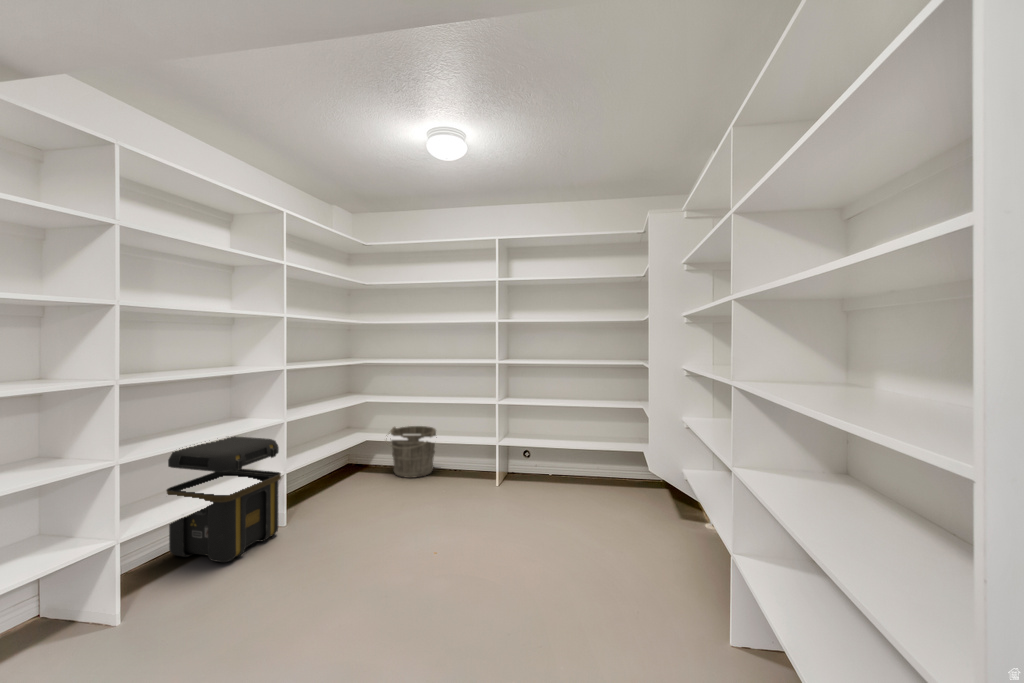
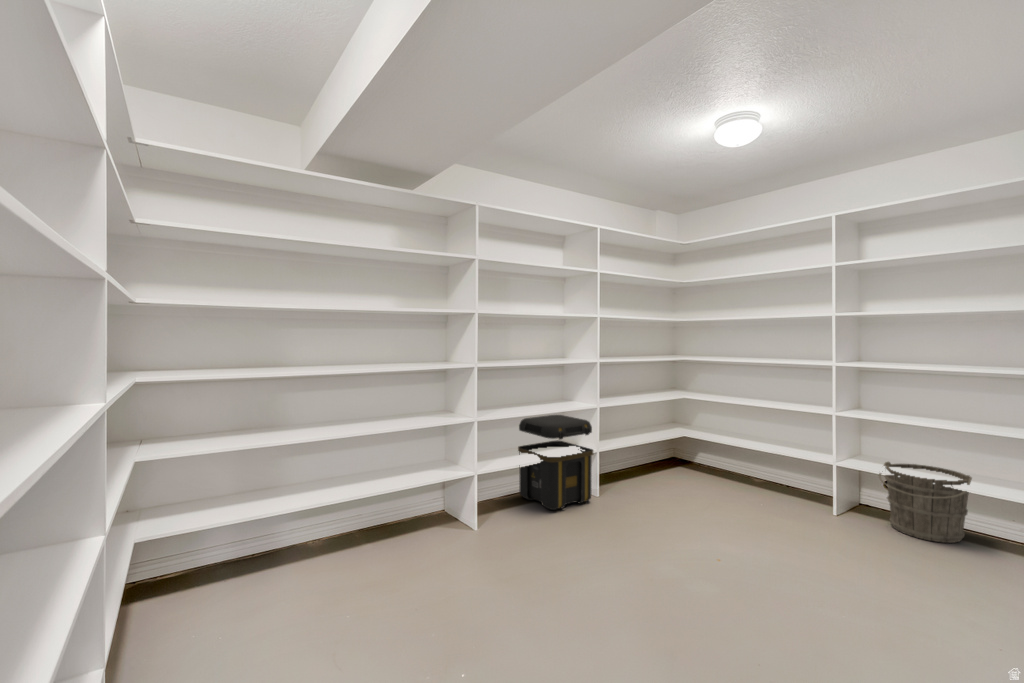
bucket: present [388,426,436,478] -> present [879,462,972,543]

